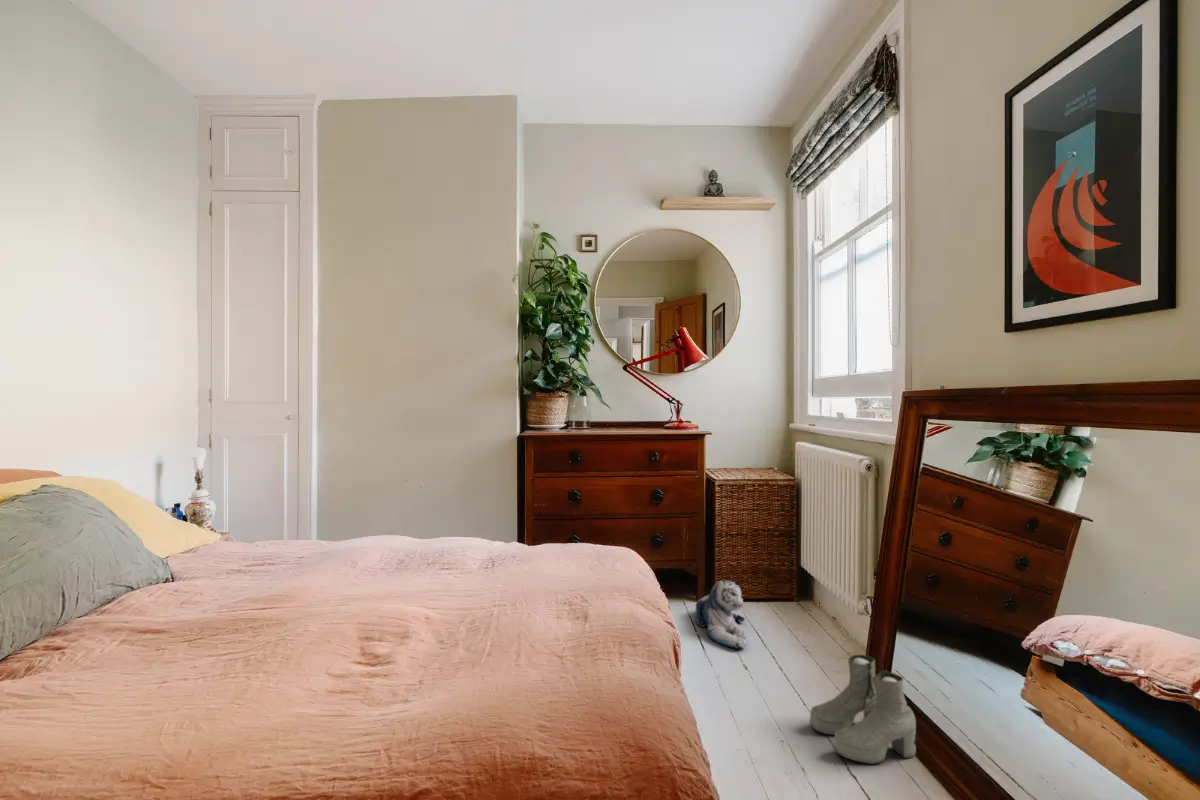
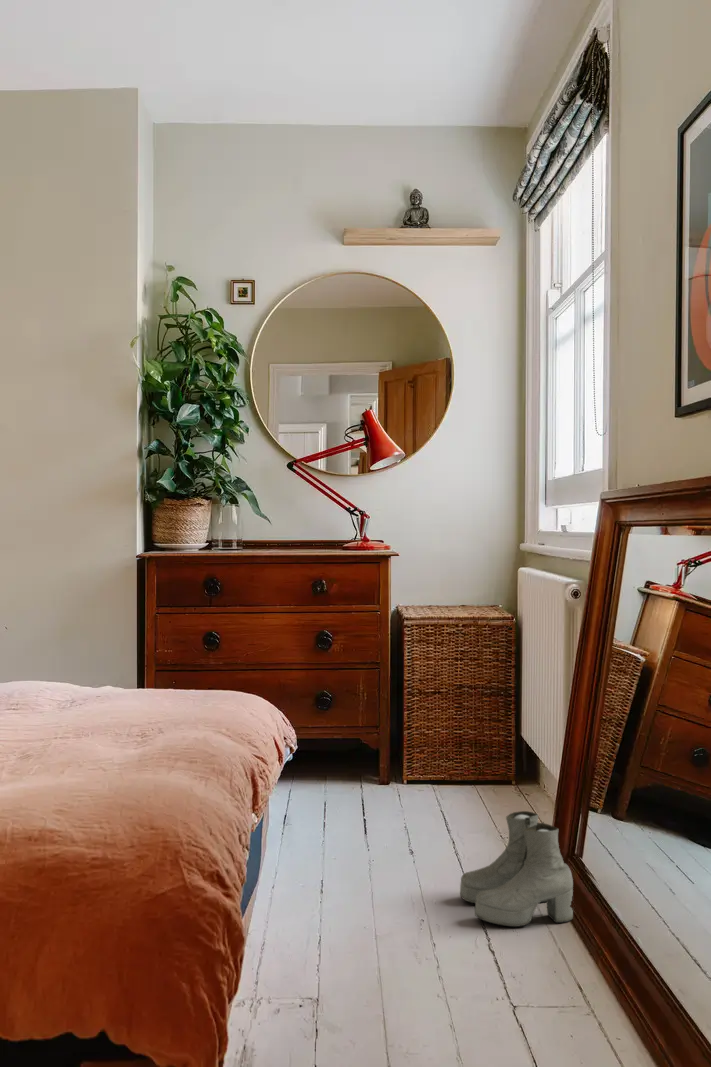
plush toy: present [696,581,747,649] -> none [367,747,435,831]

